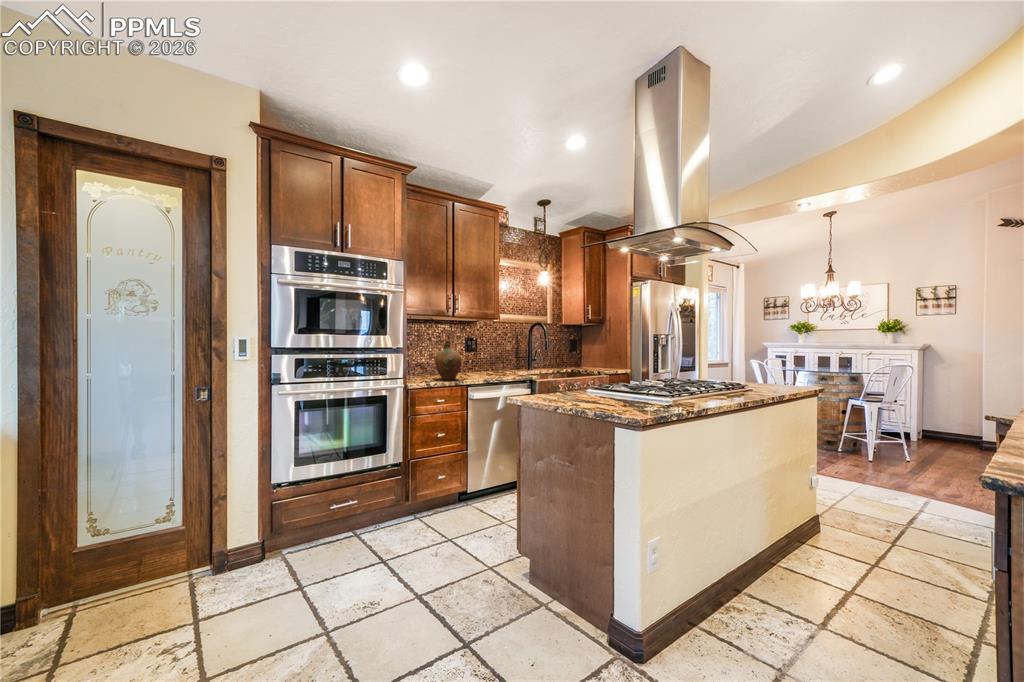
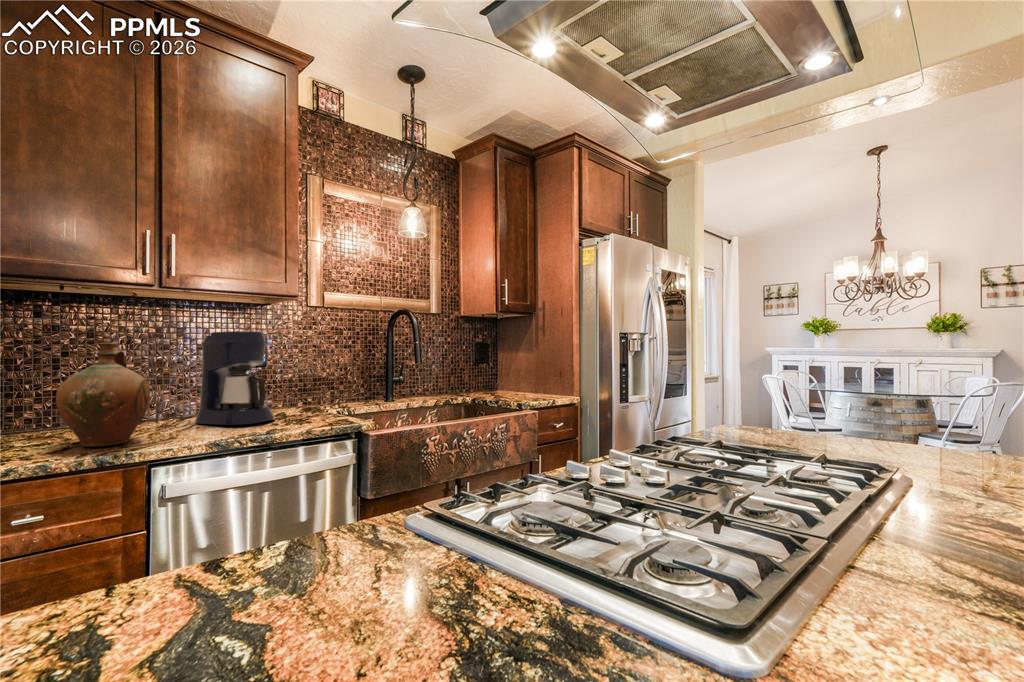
coffee maker: none [463,335,493,375] -> present [195,331,274,425]

